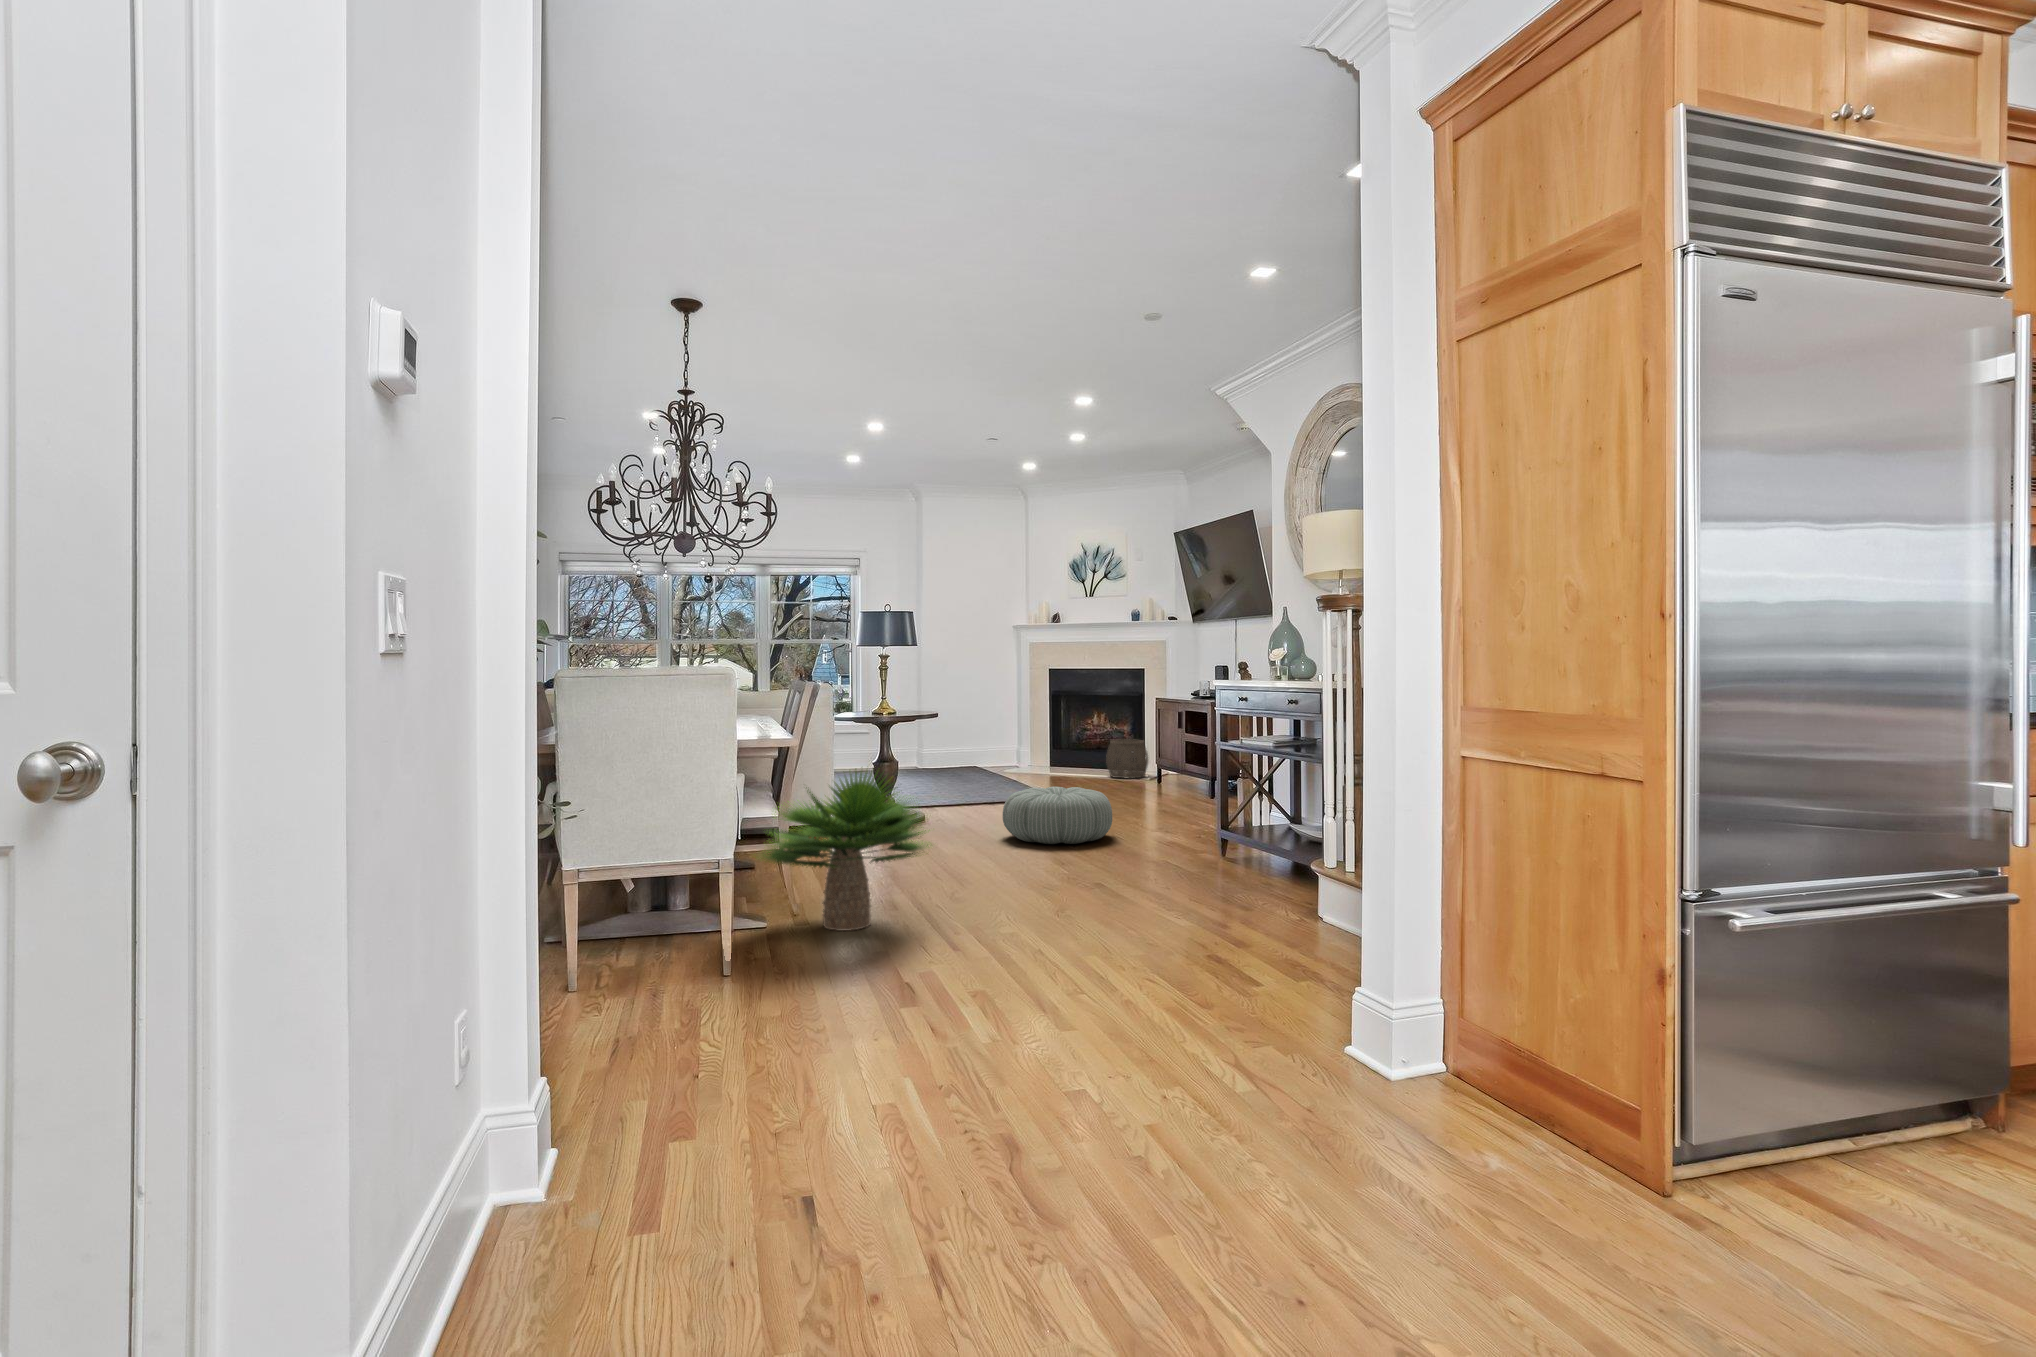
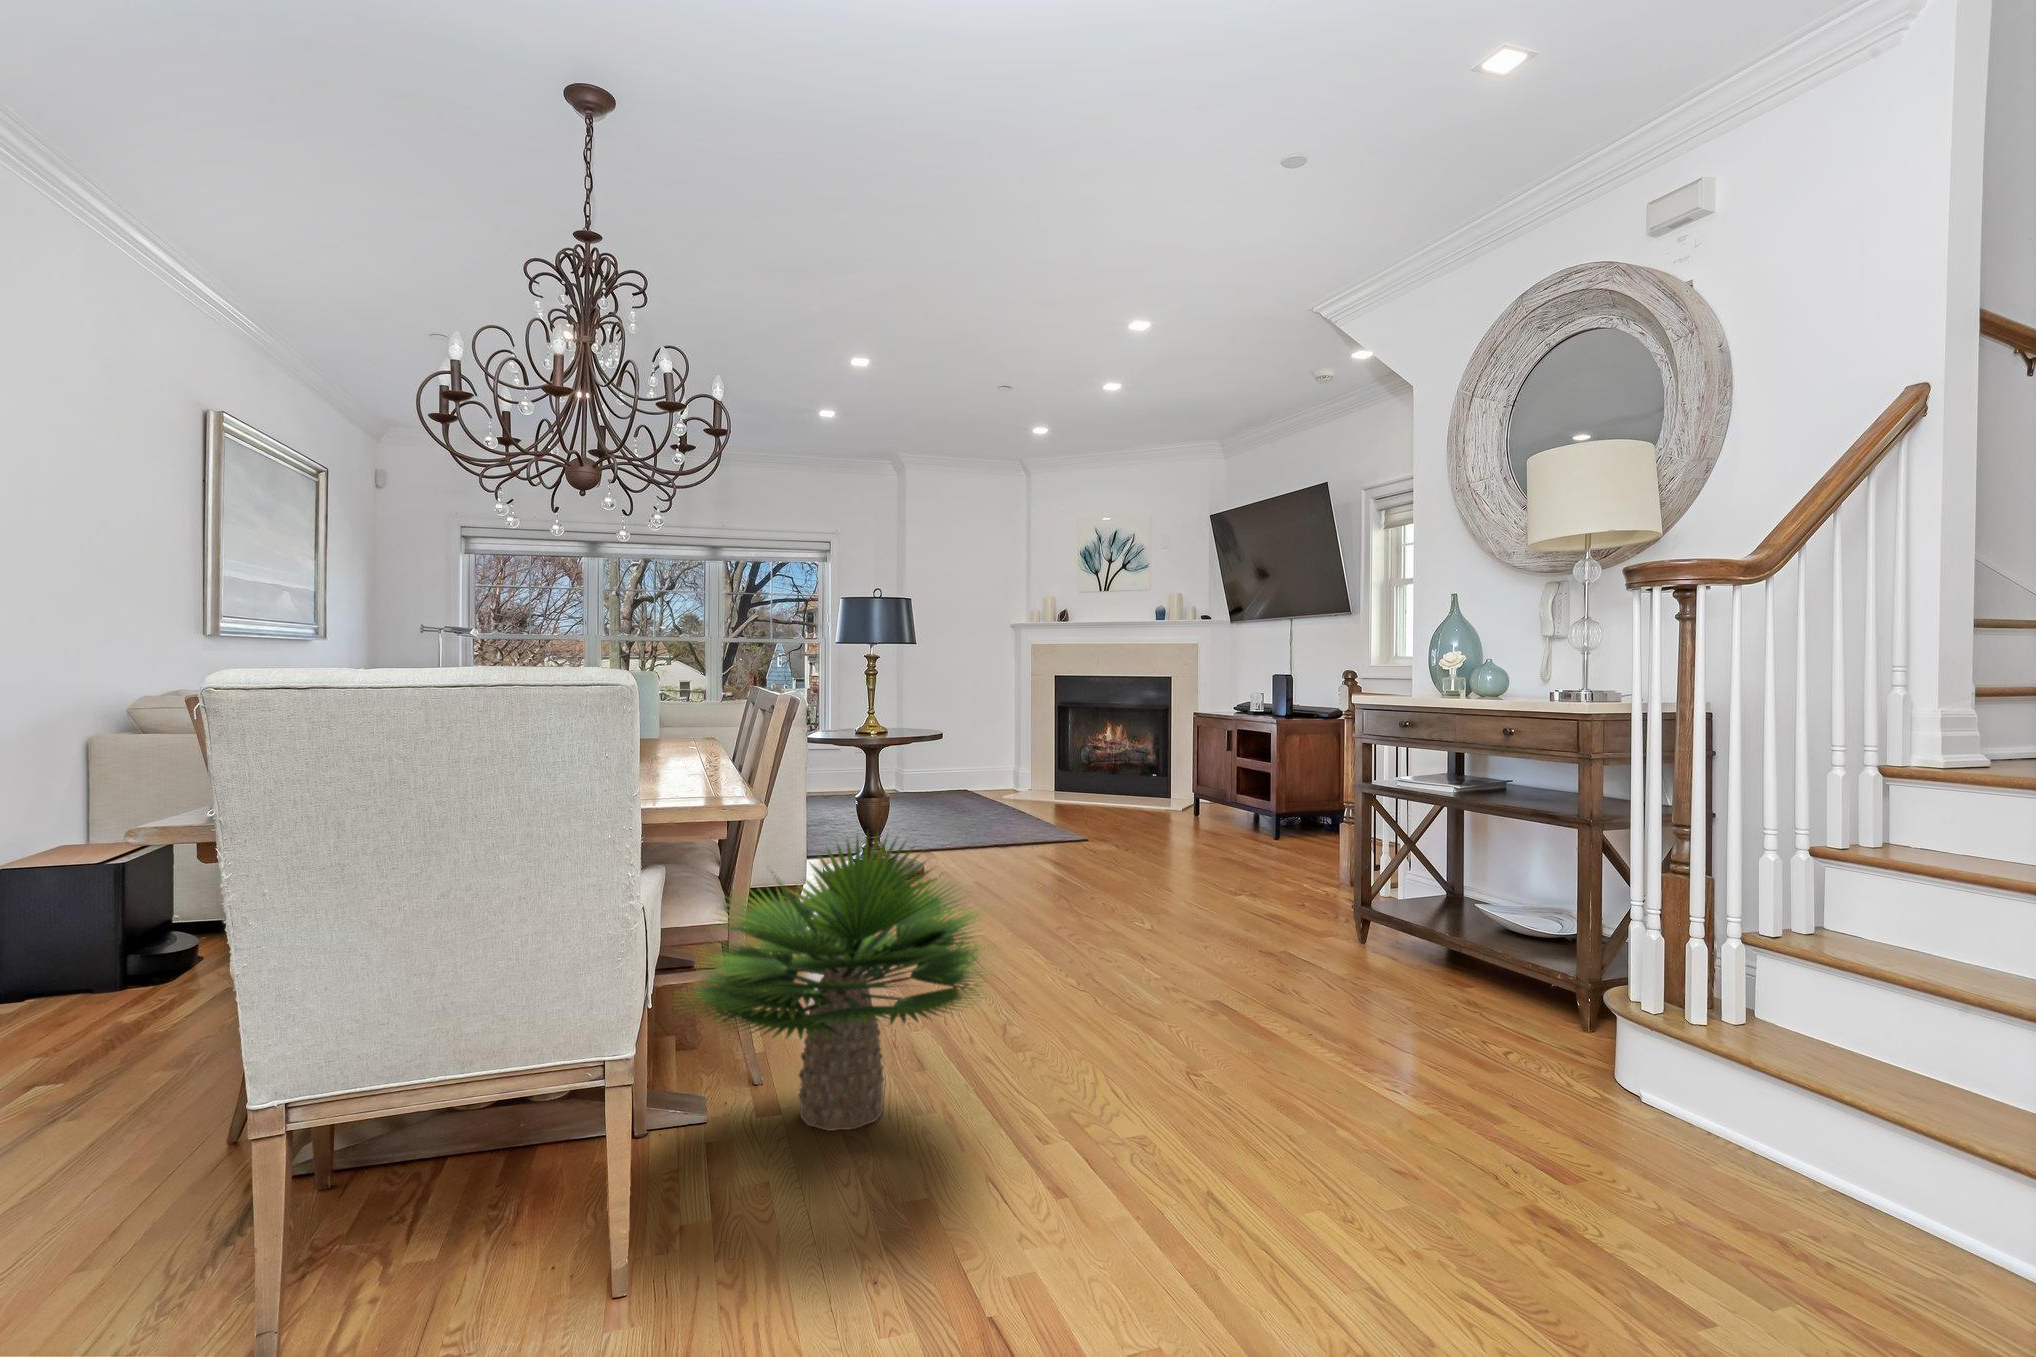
woven basket: present [1106,739,1148,779] -> none [1126,761,1177,808]
pouf: present [1003,787,1112,844] -> none [1039,834,1191,918]

